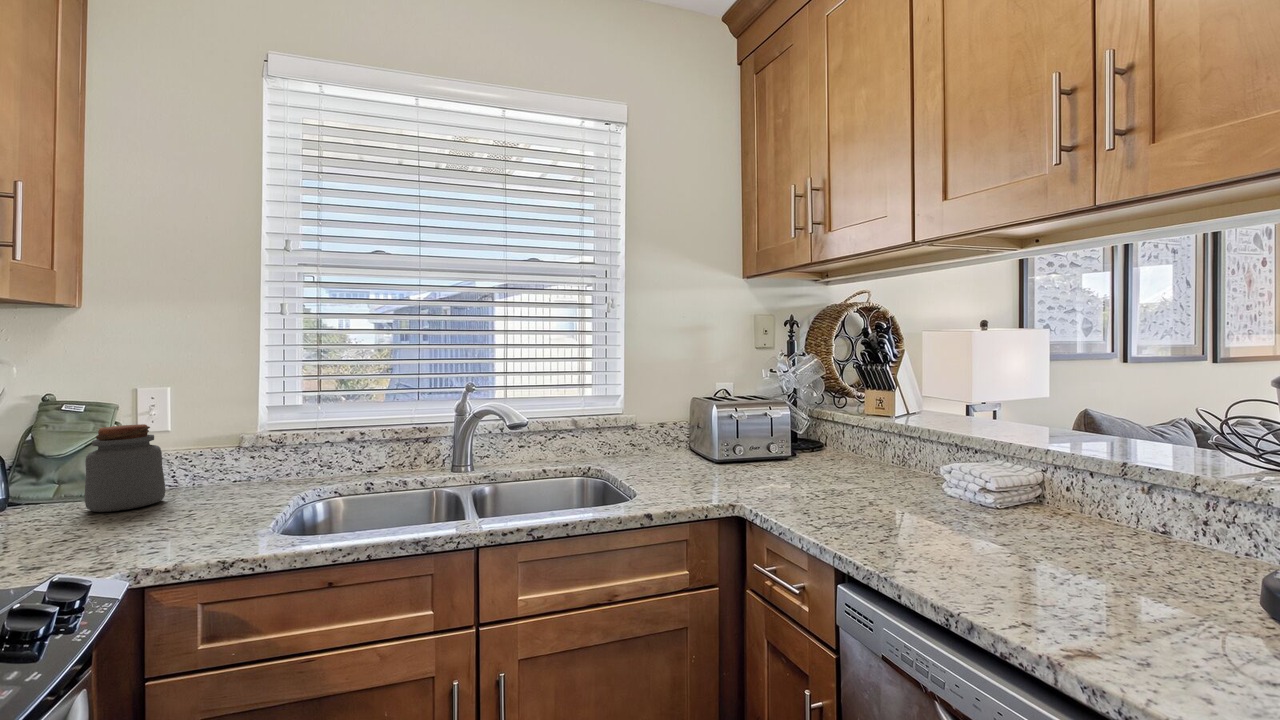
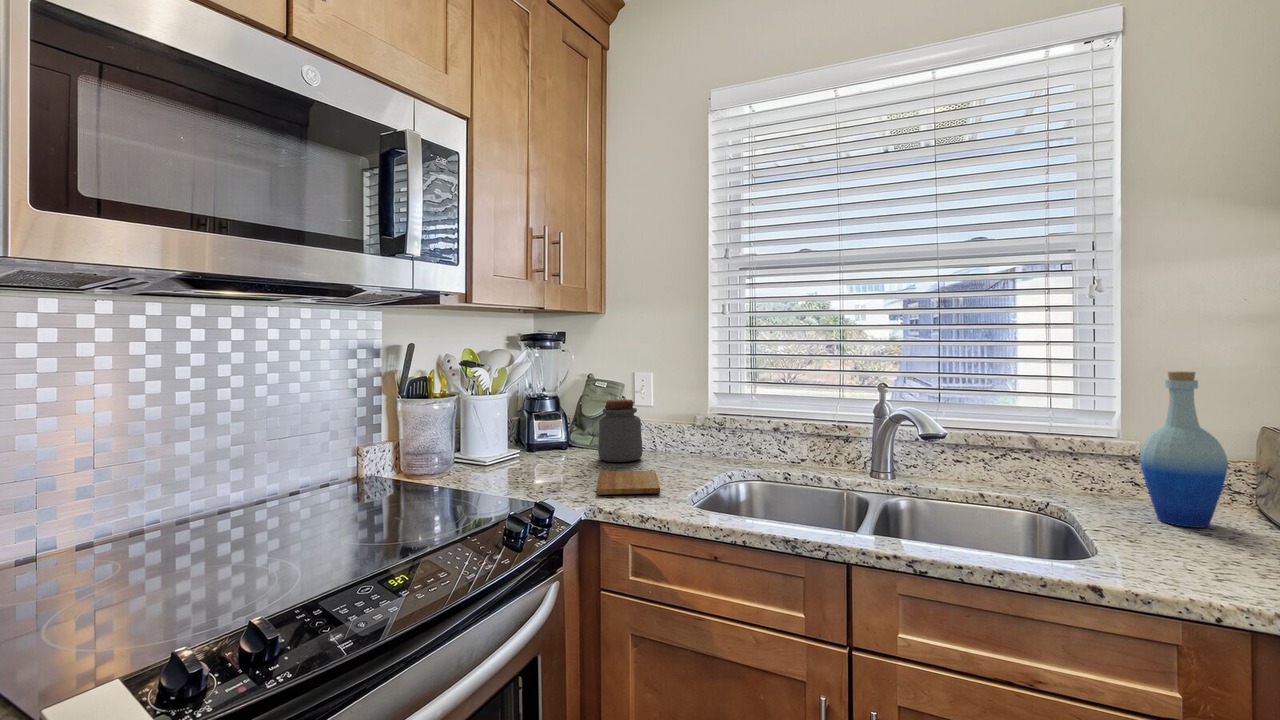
bottle: none [641,365,684,467] -> present [1140,371,1228,528]
cutting board: none [108,508,231,553] -> present [597,471,660,495]

